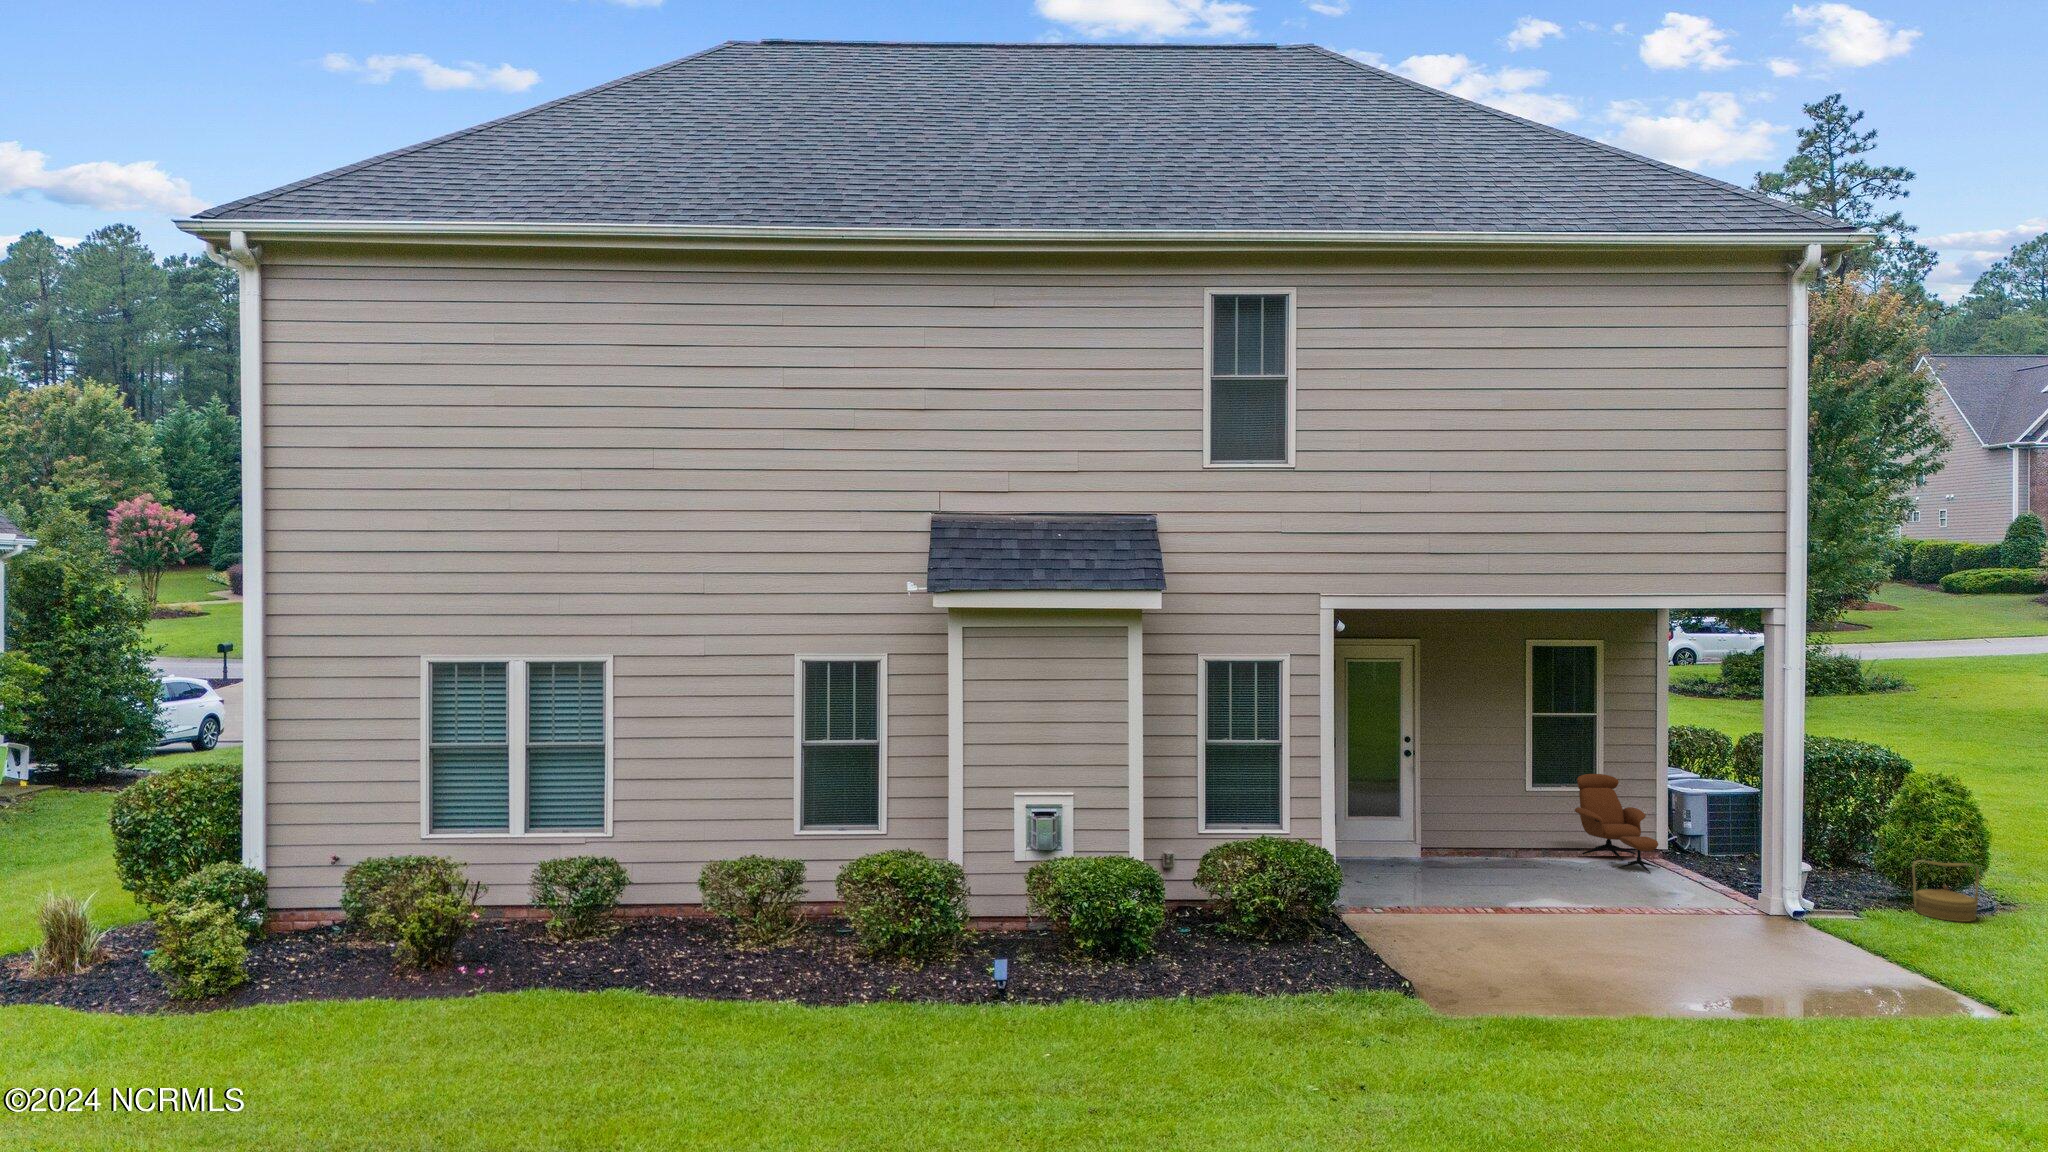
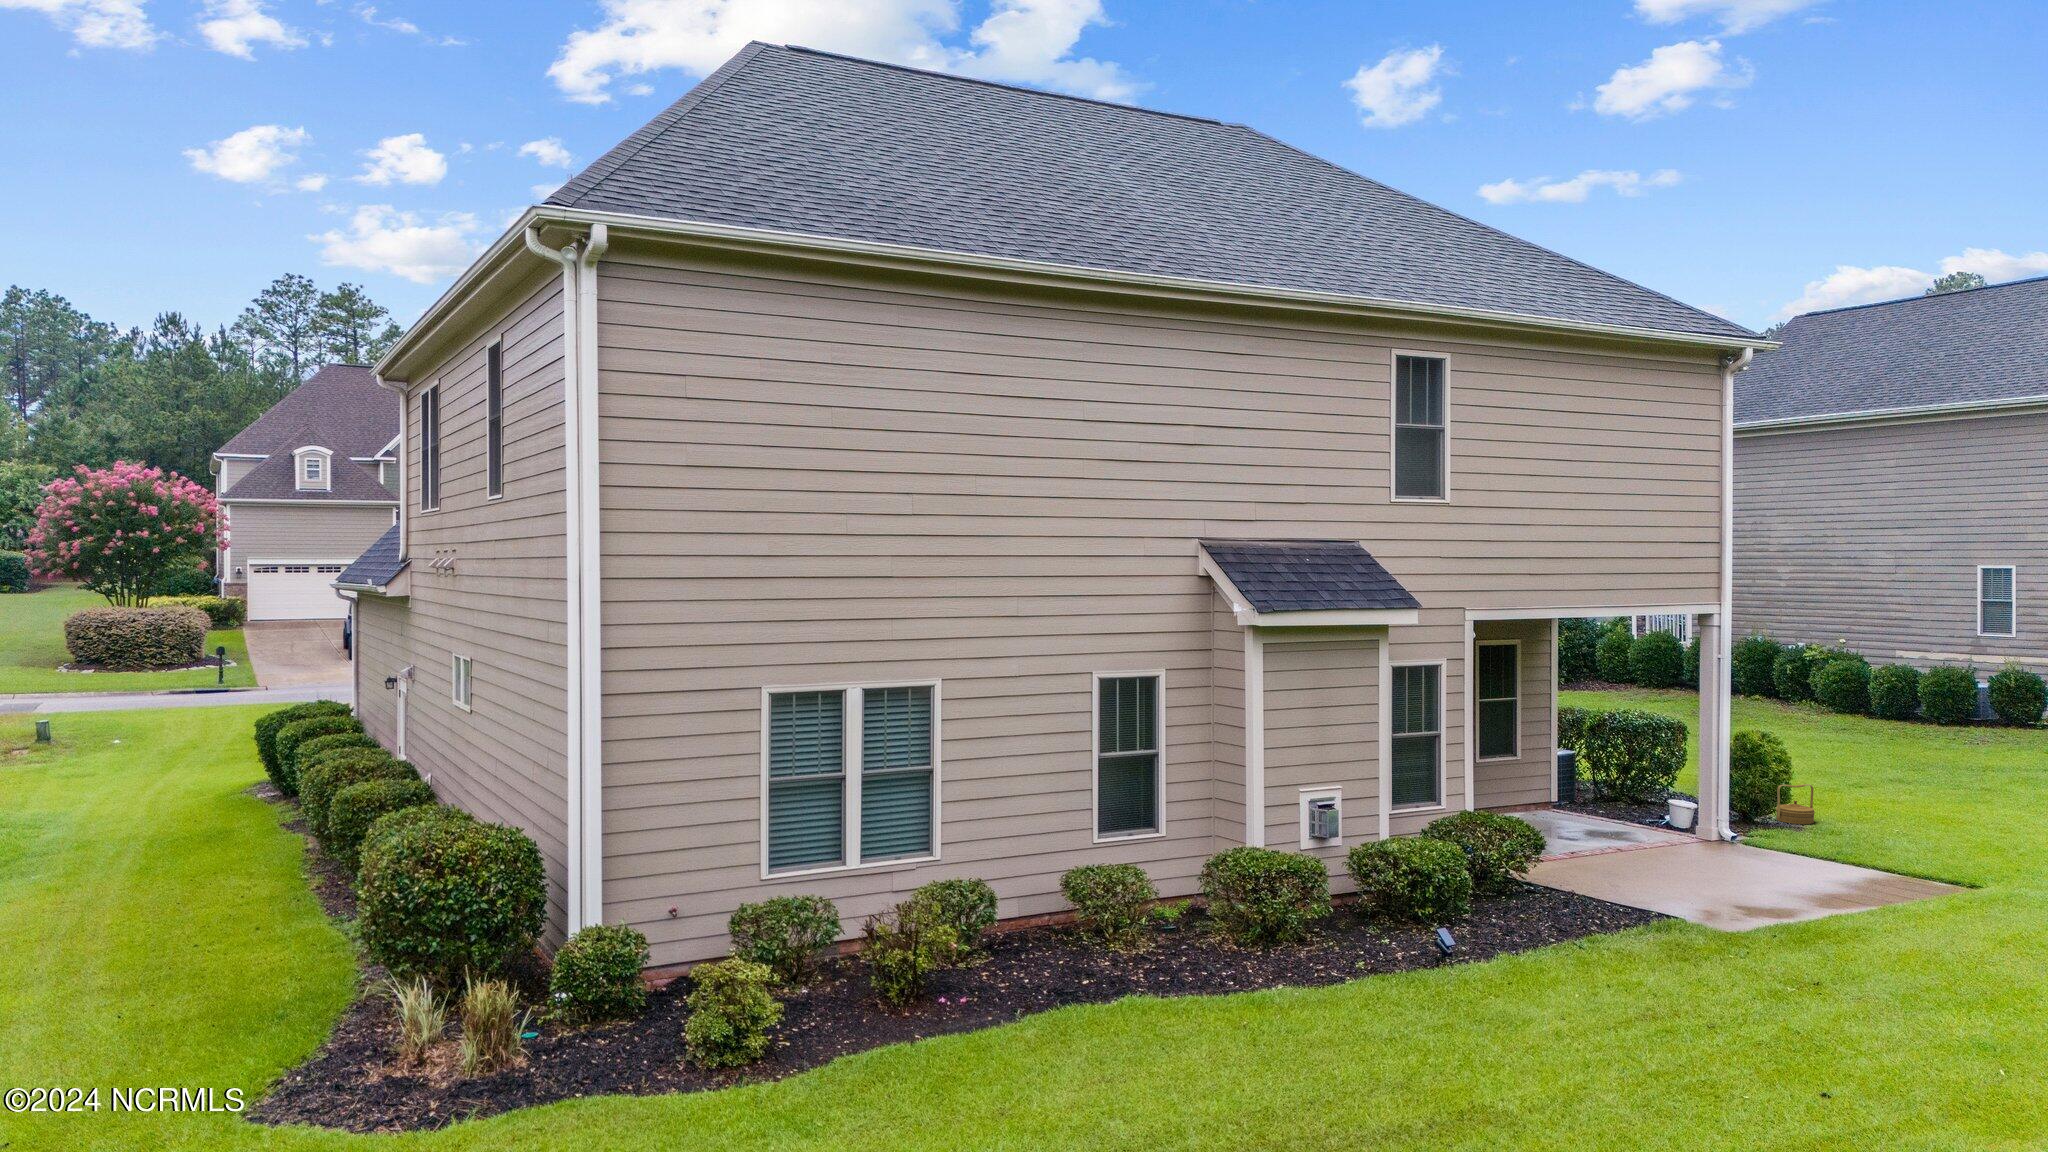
lounge chair: present [1575,774,1660,873] -> none [1531,739,1608,812]

